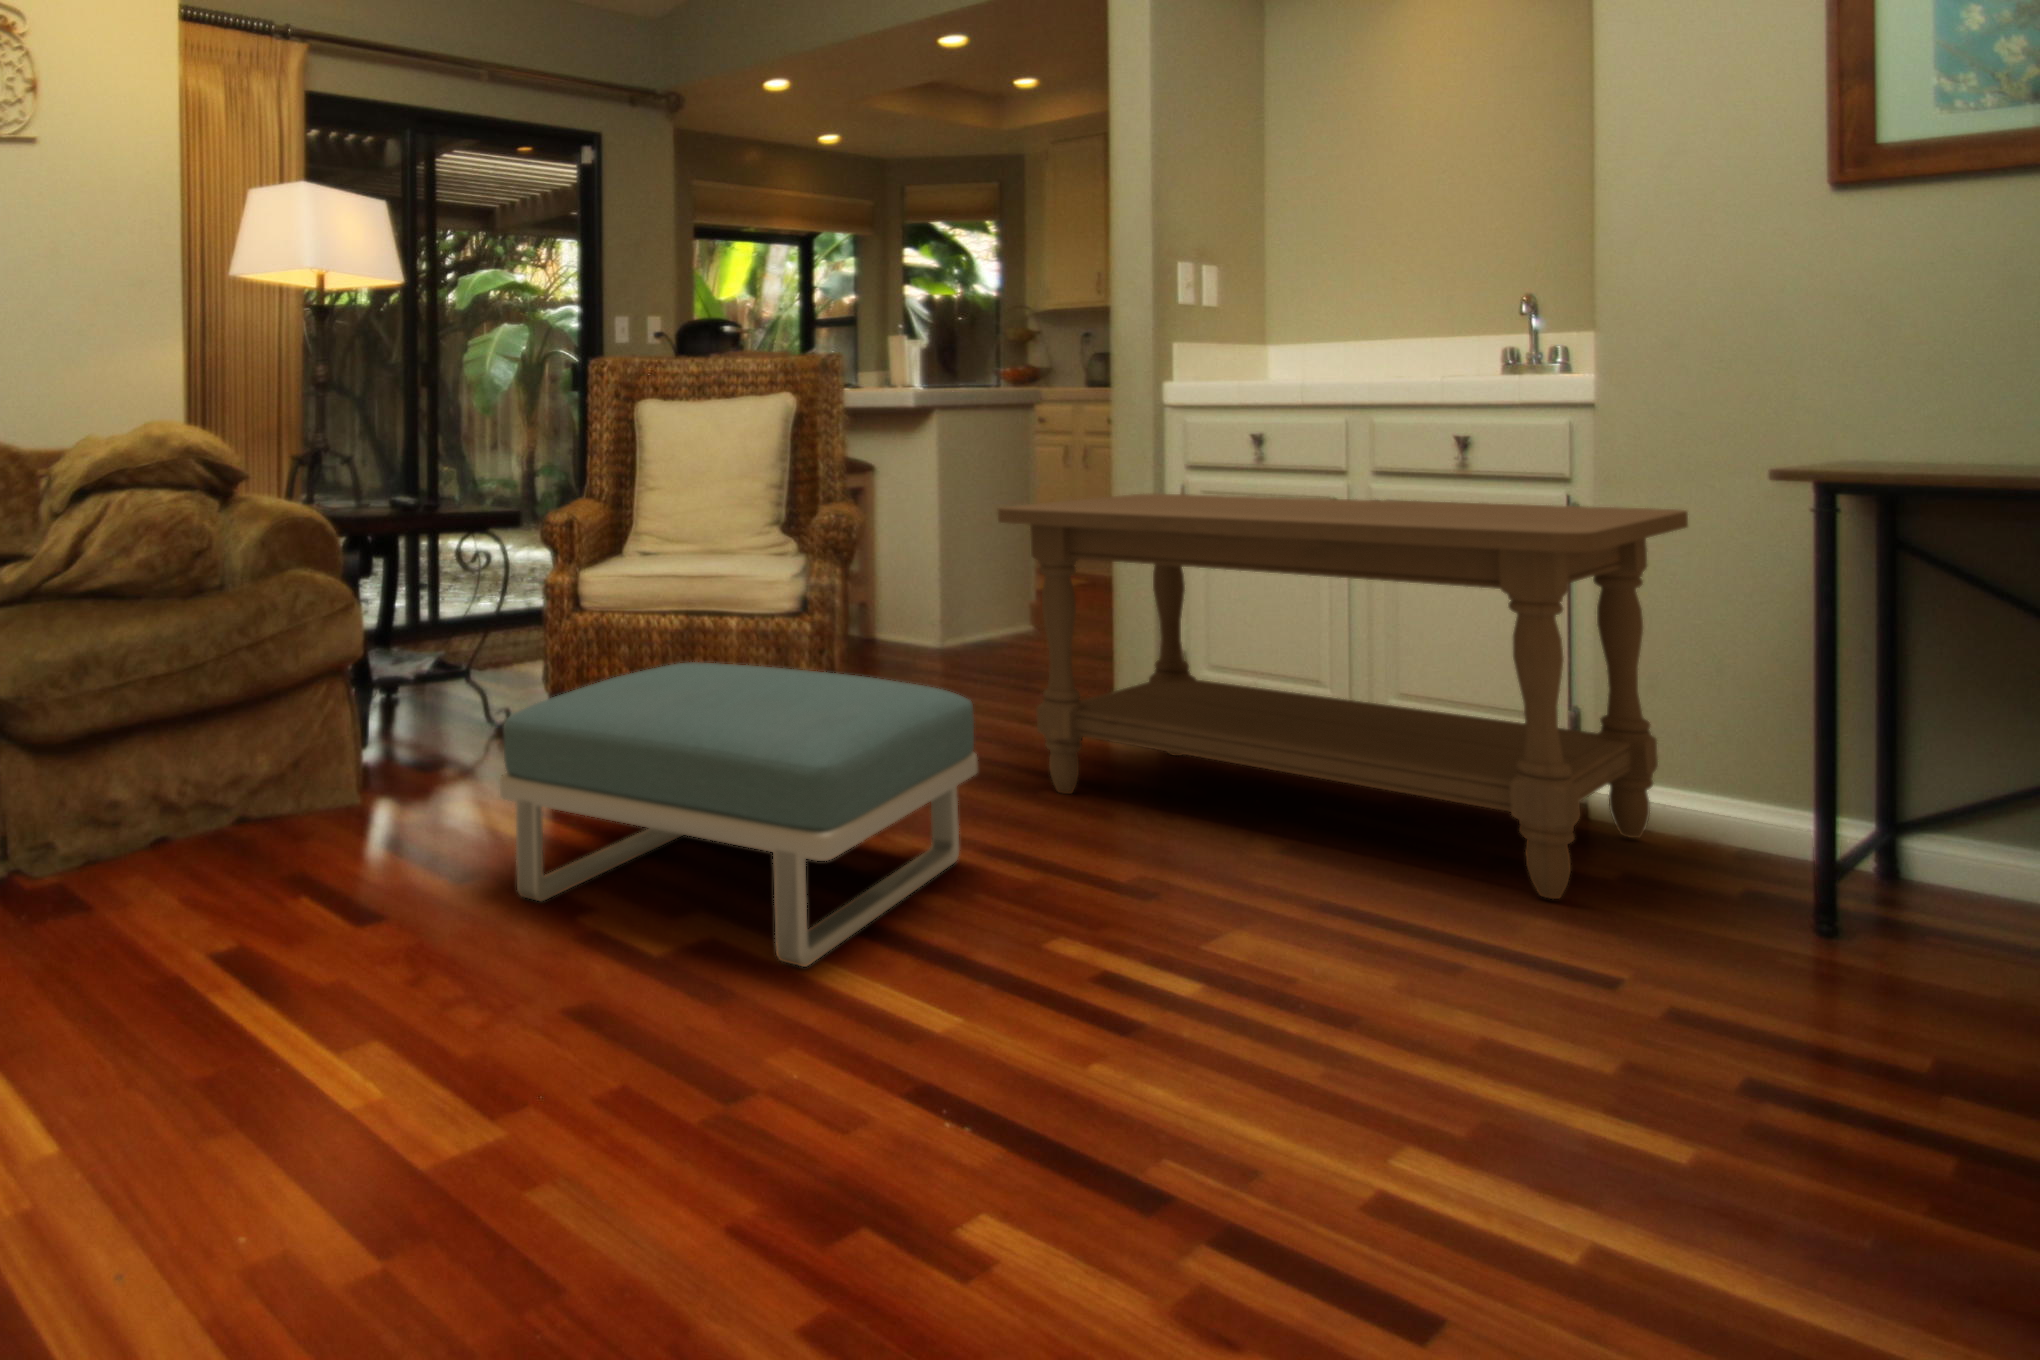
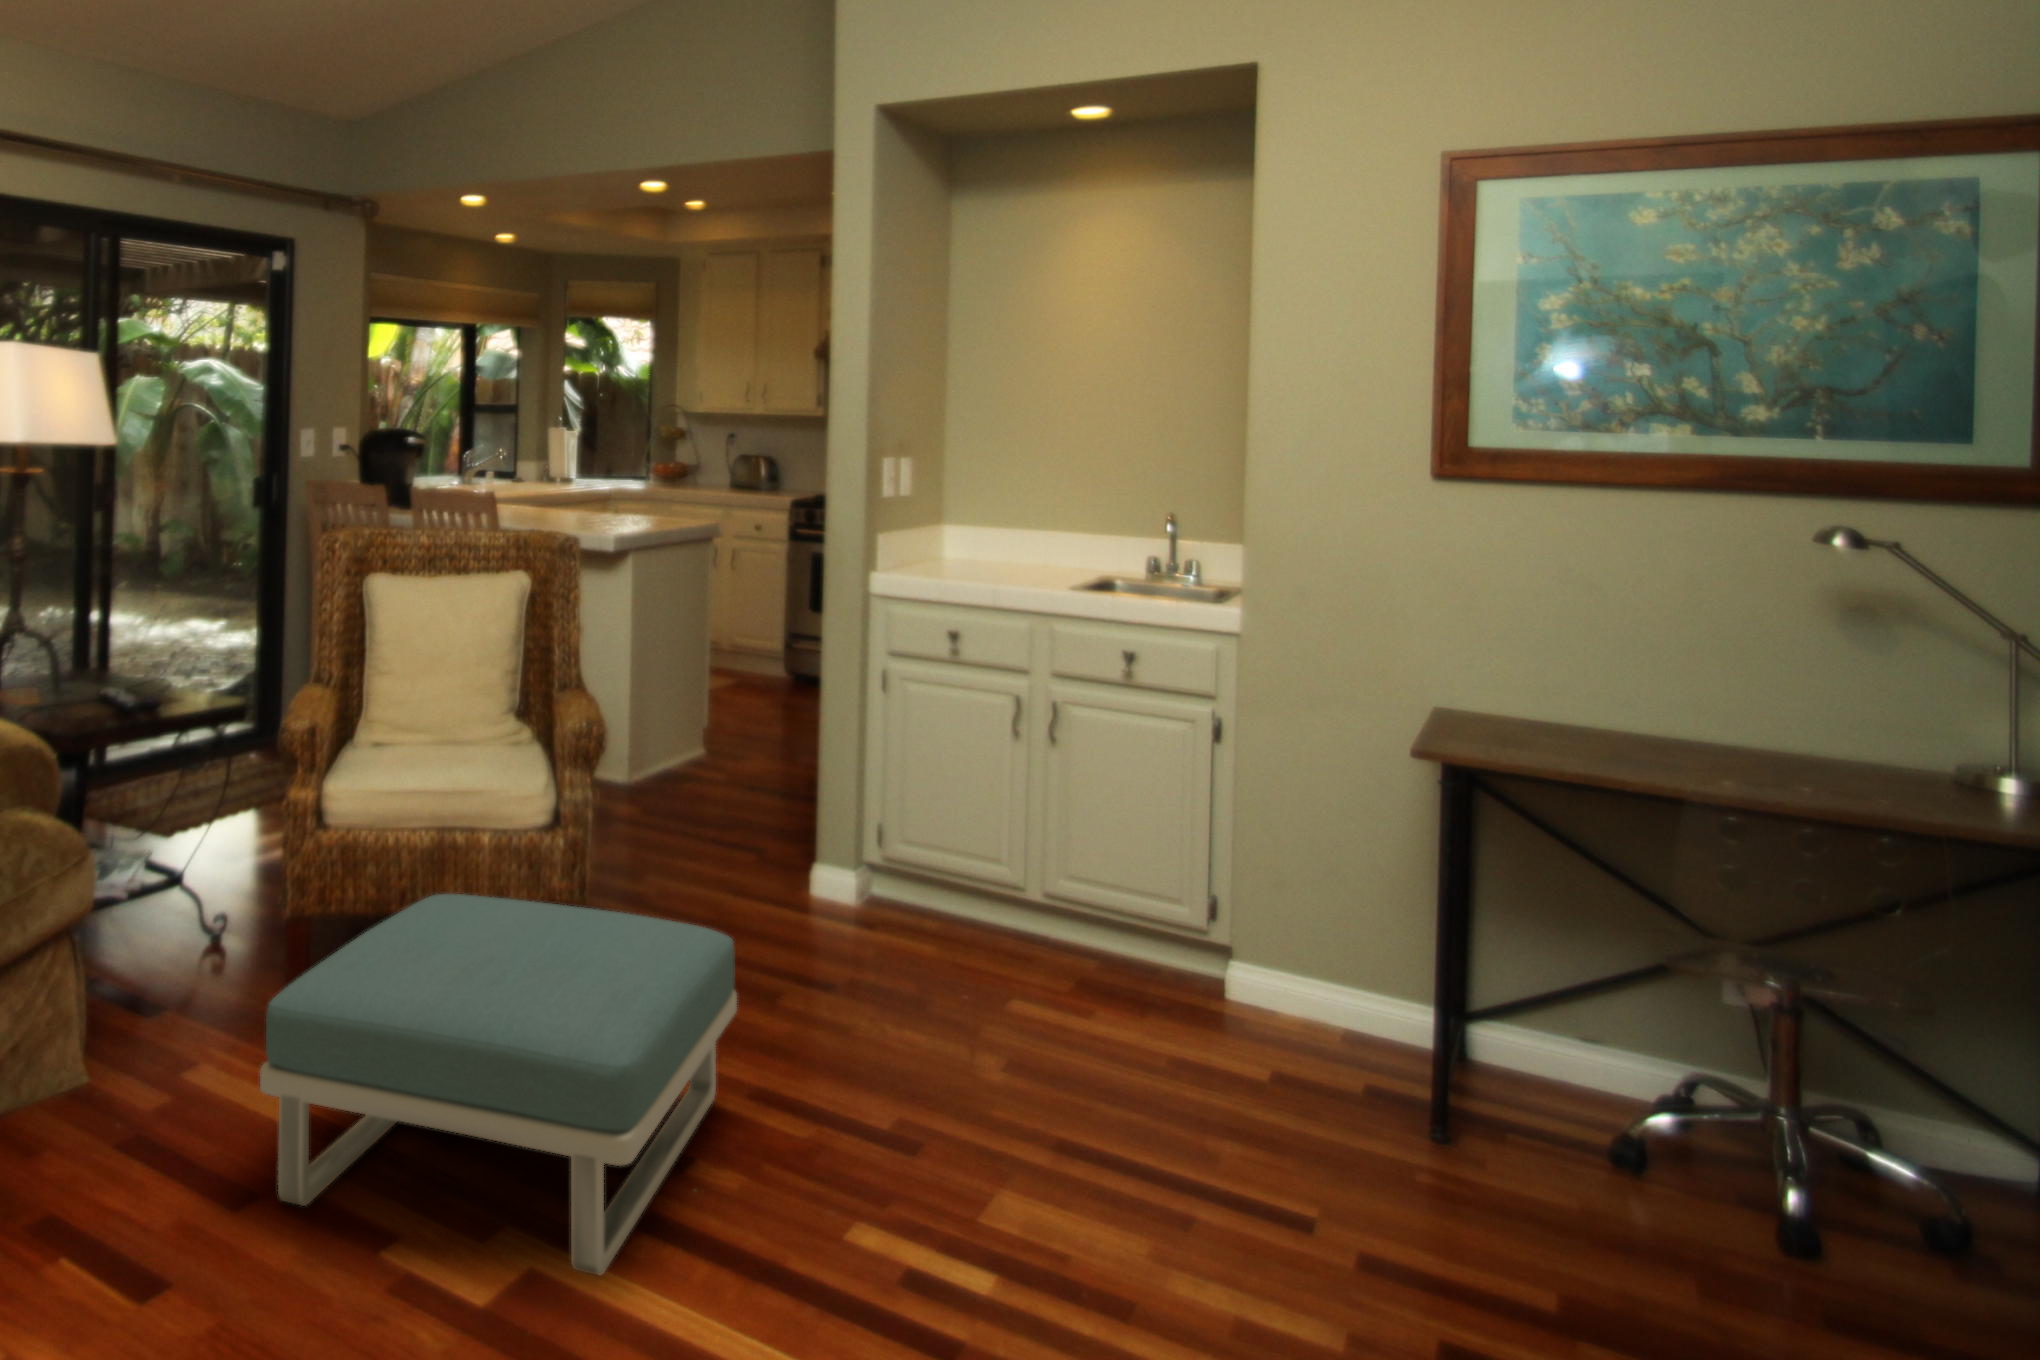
coffee table: present [998,494,1688,899] -> none [735,672,1314,1098]

